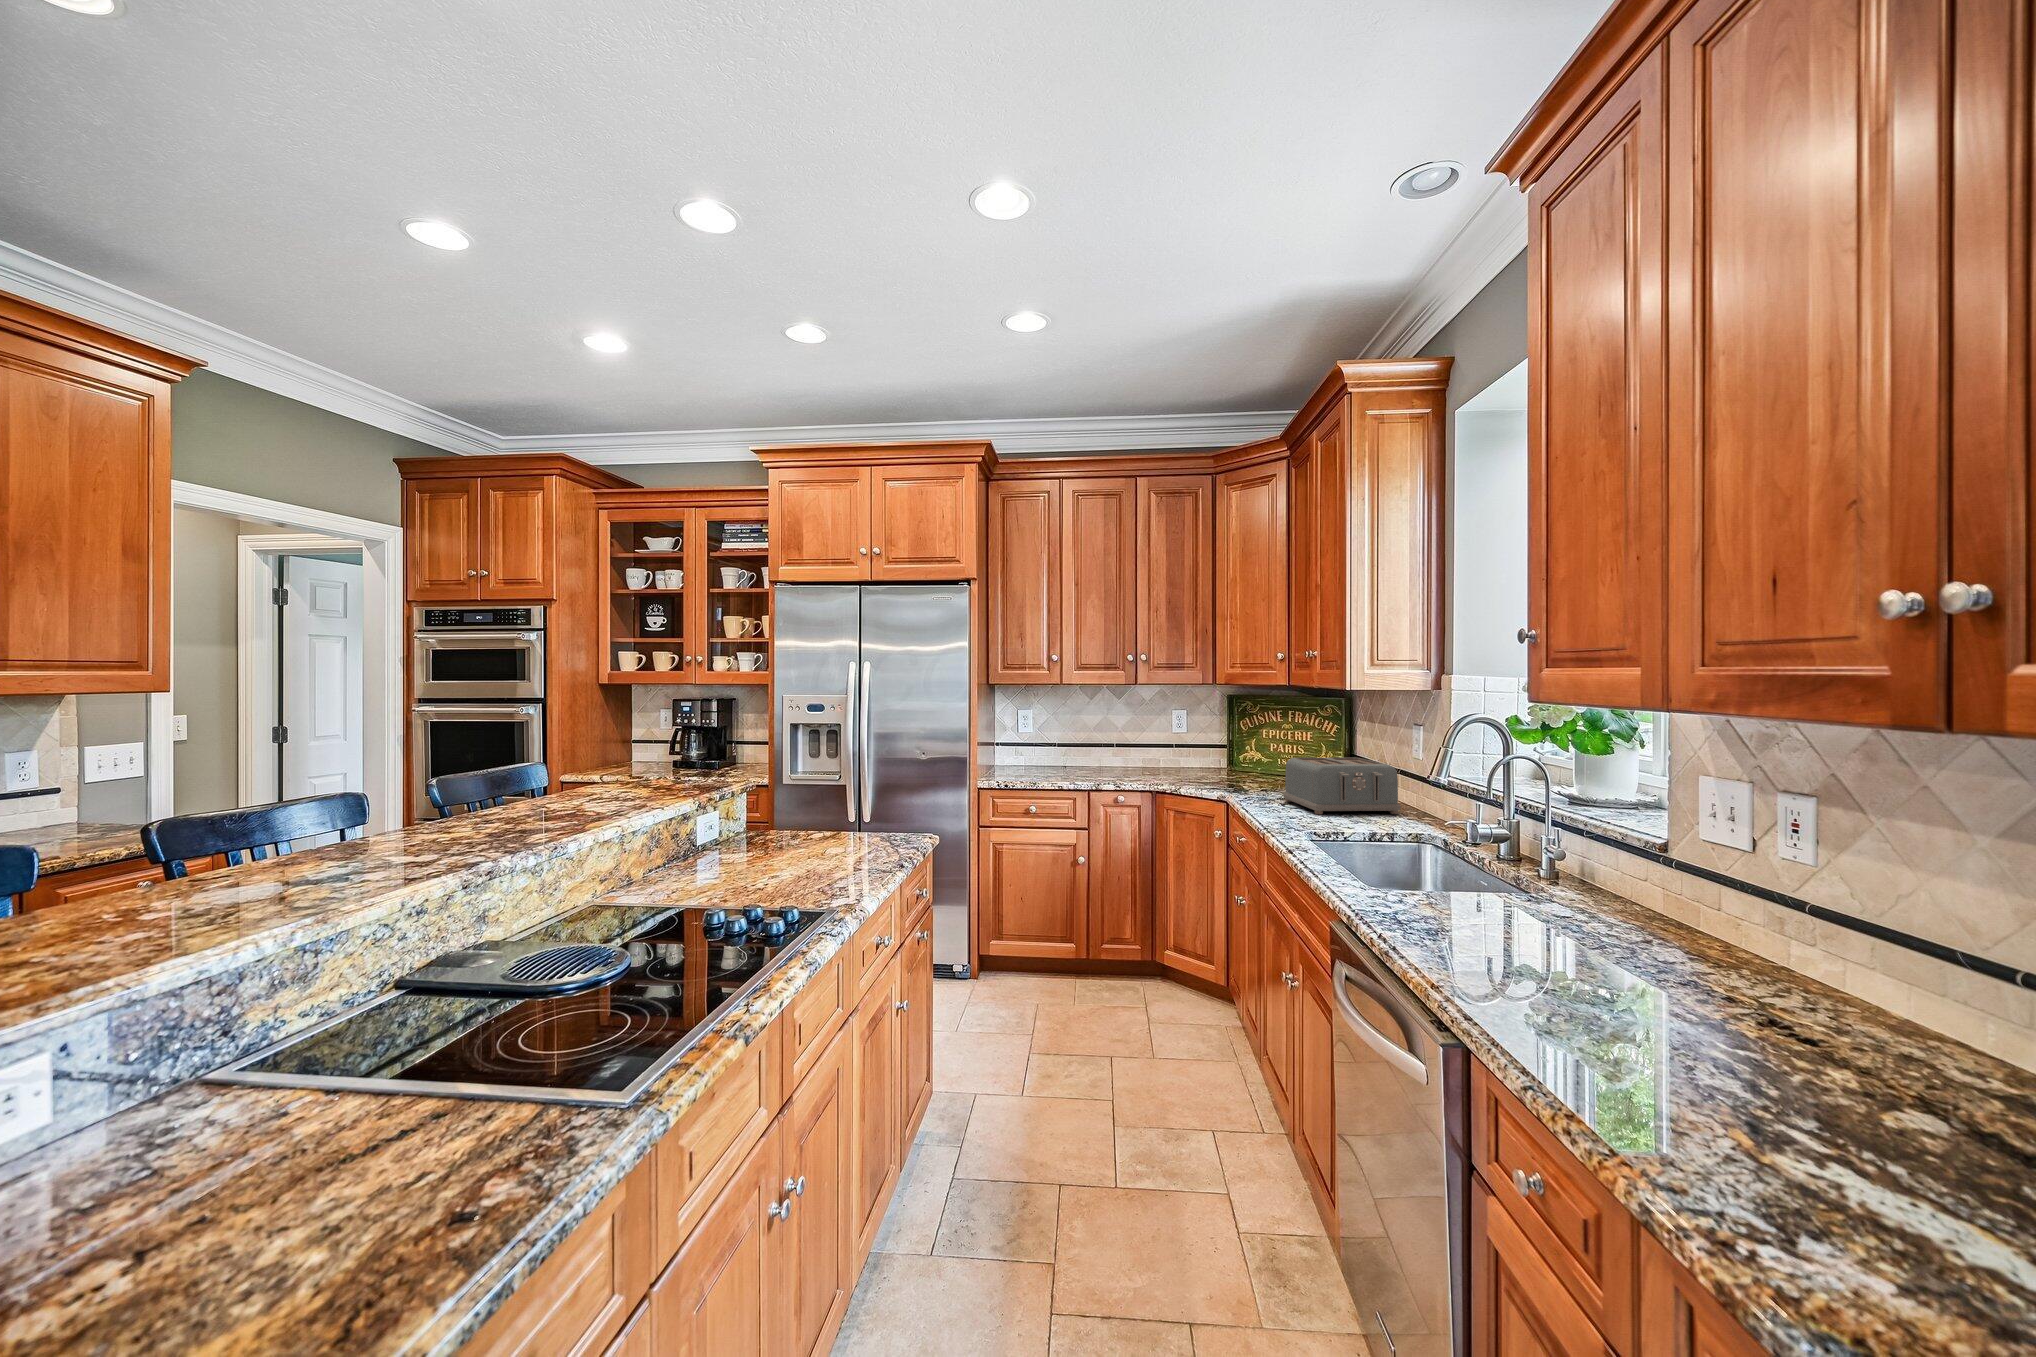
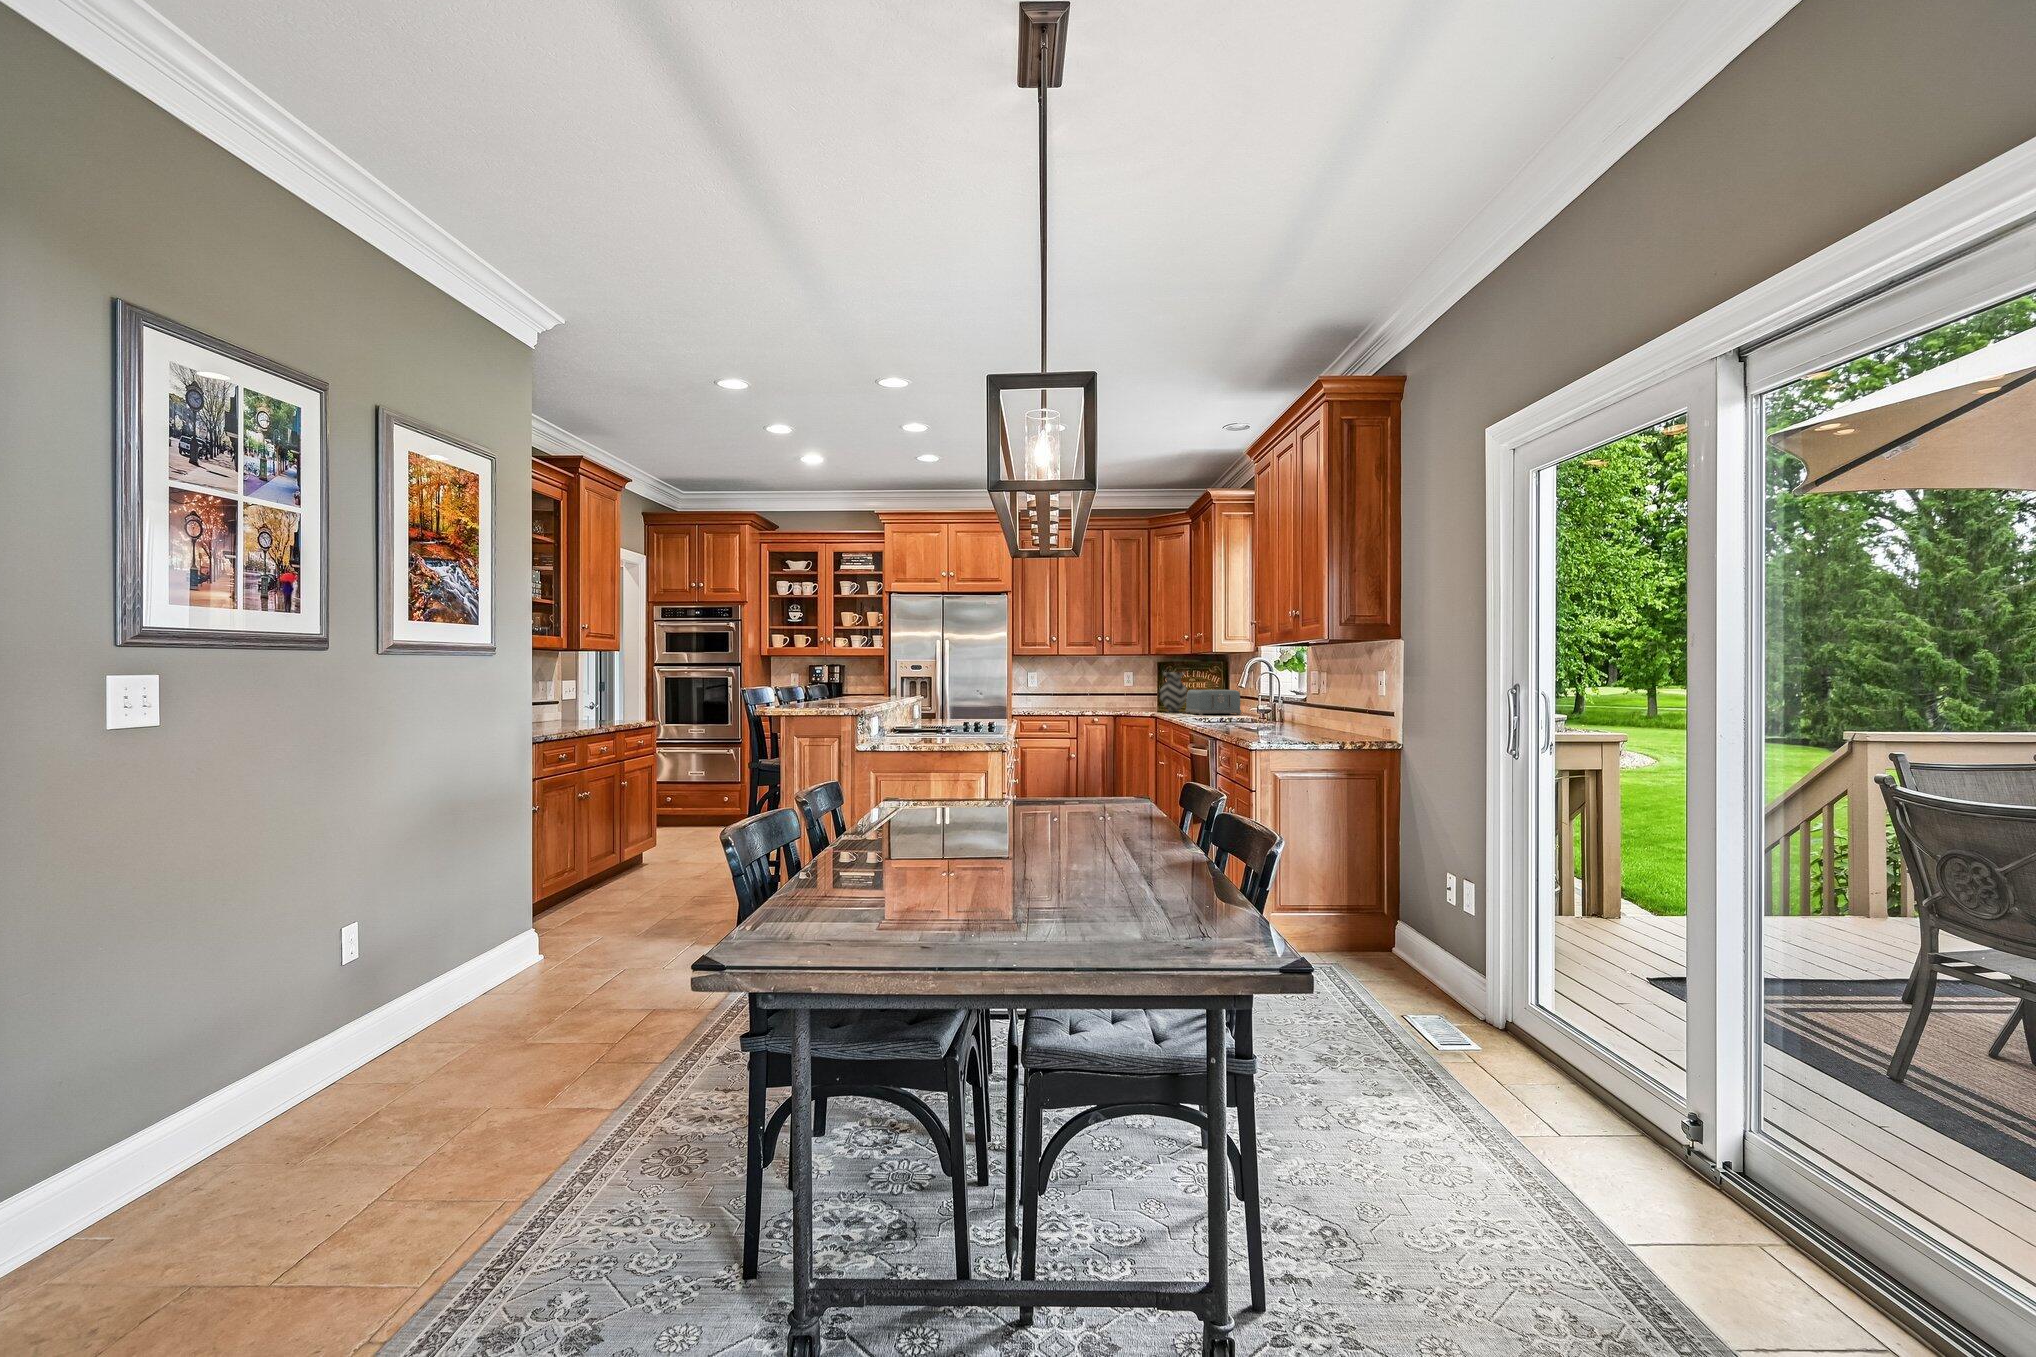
vase: none [1233,719,1285,792] -> present [1160,672,1187,712]

